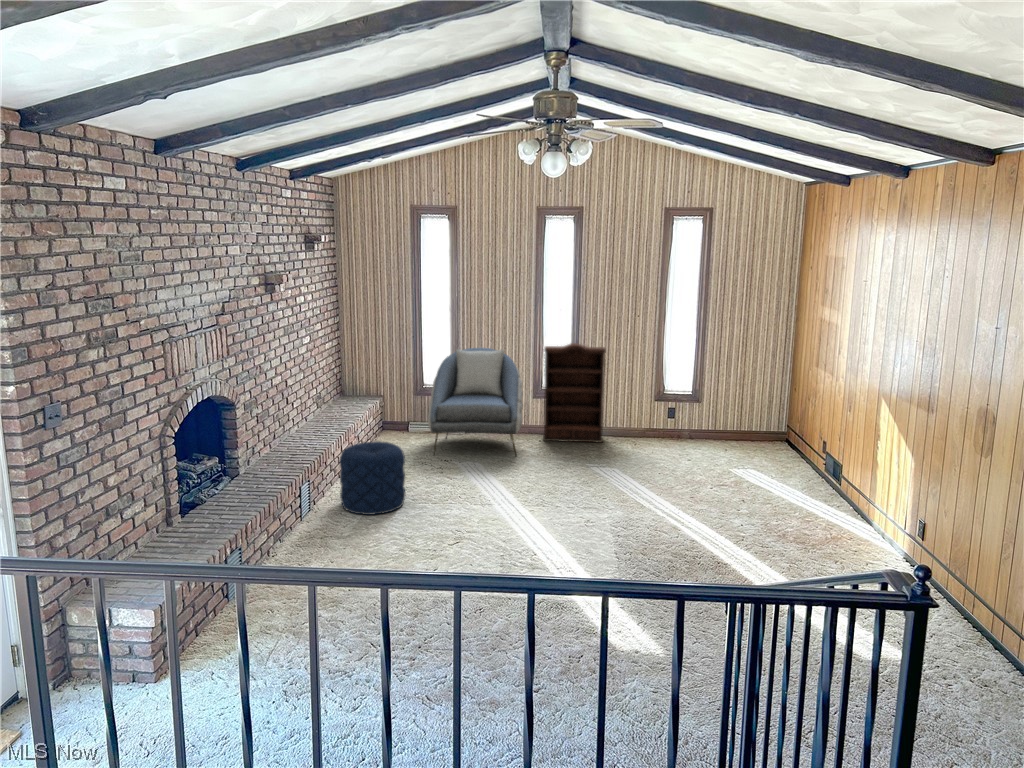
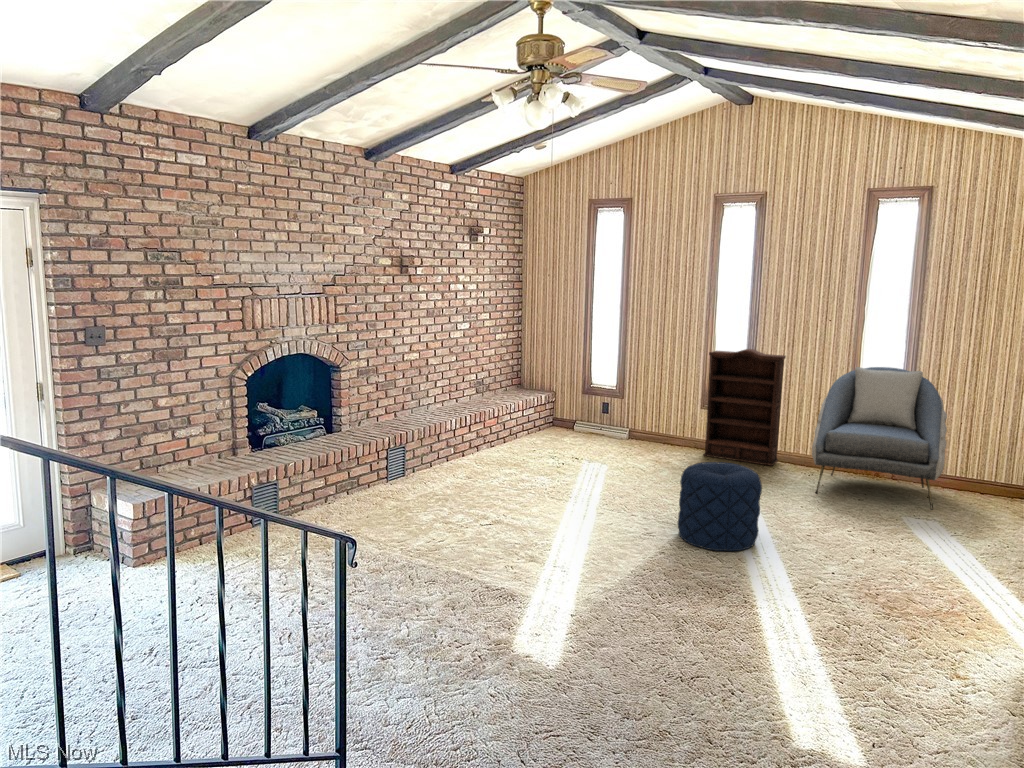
armchair: present [428,348,523,455] -> present [812,367,947,510]
pouf: present [339,441,405,515] -> present [678,462,762,551]

